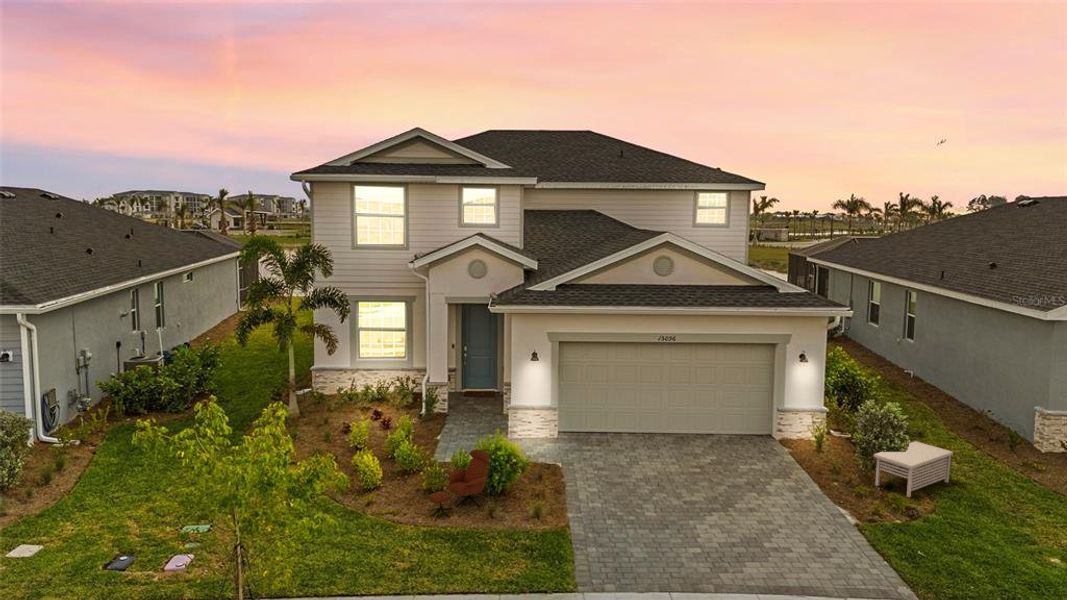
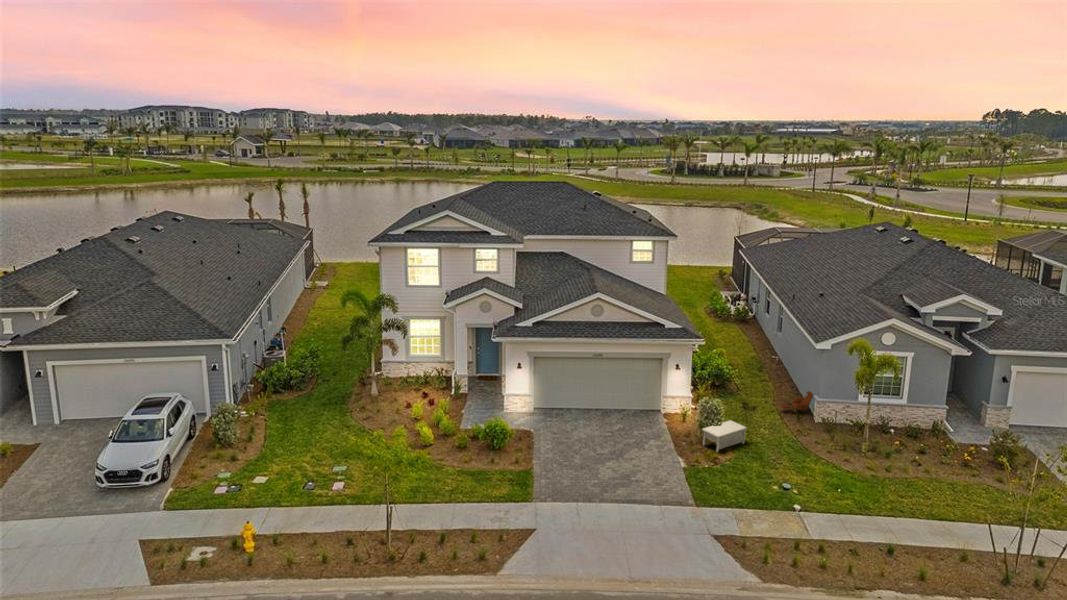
lounge chair: present [429,450,489,517] -> present [780,391,813,413]

